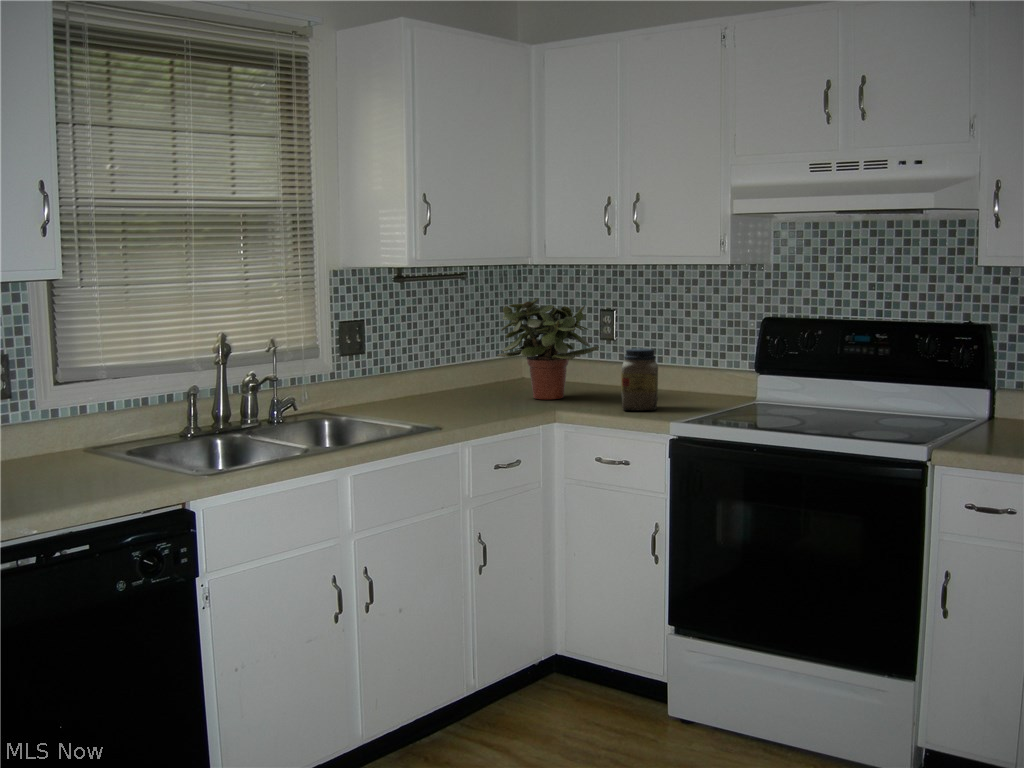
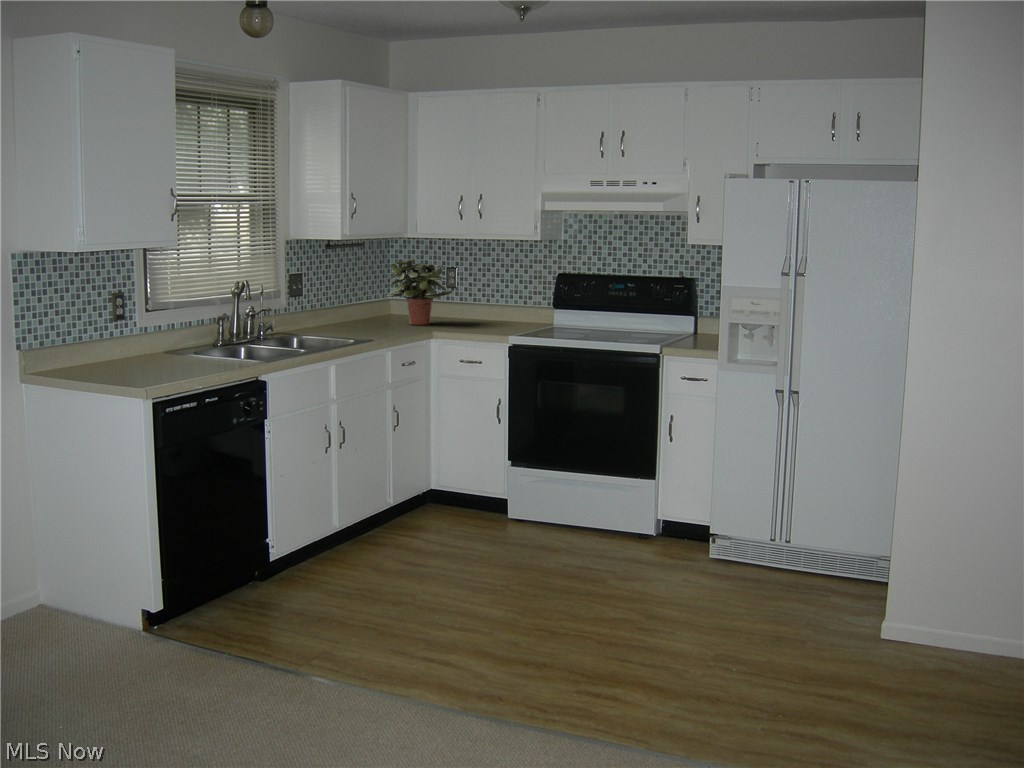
jar: present [621,348,658,411] -> none [473,291,496,331]

